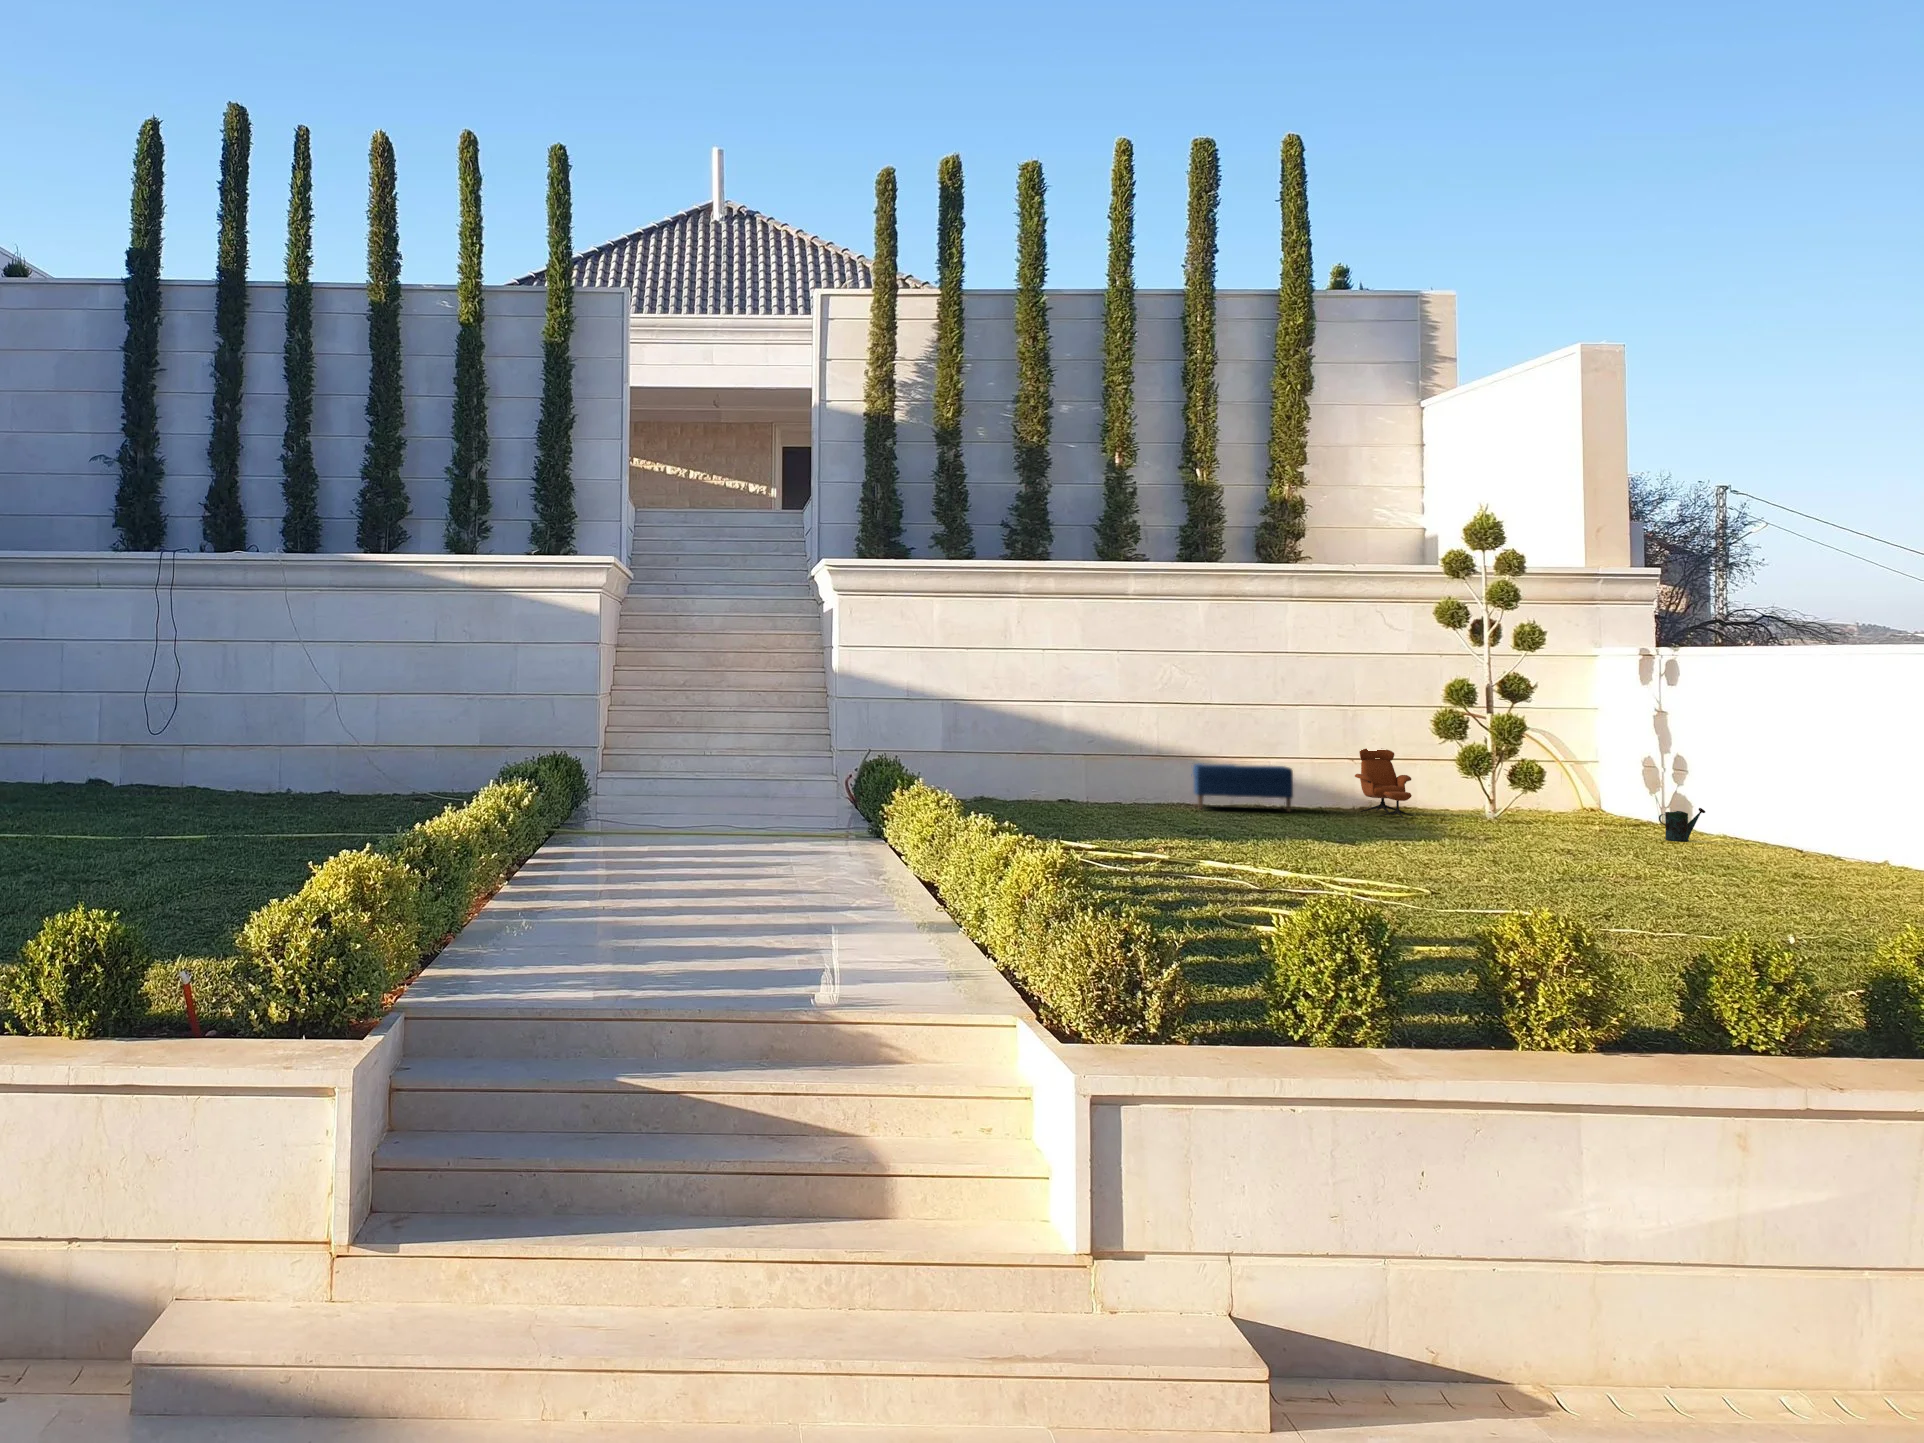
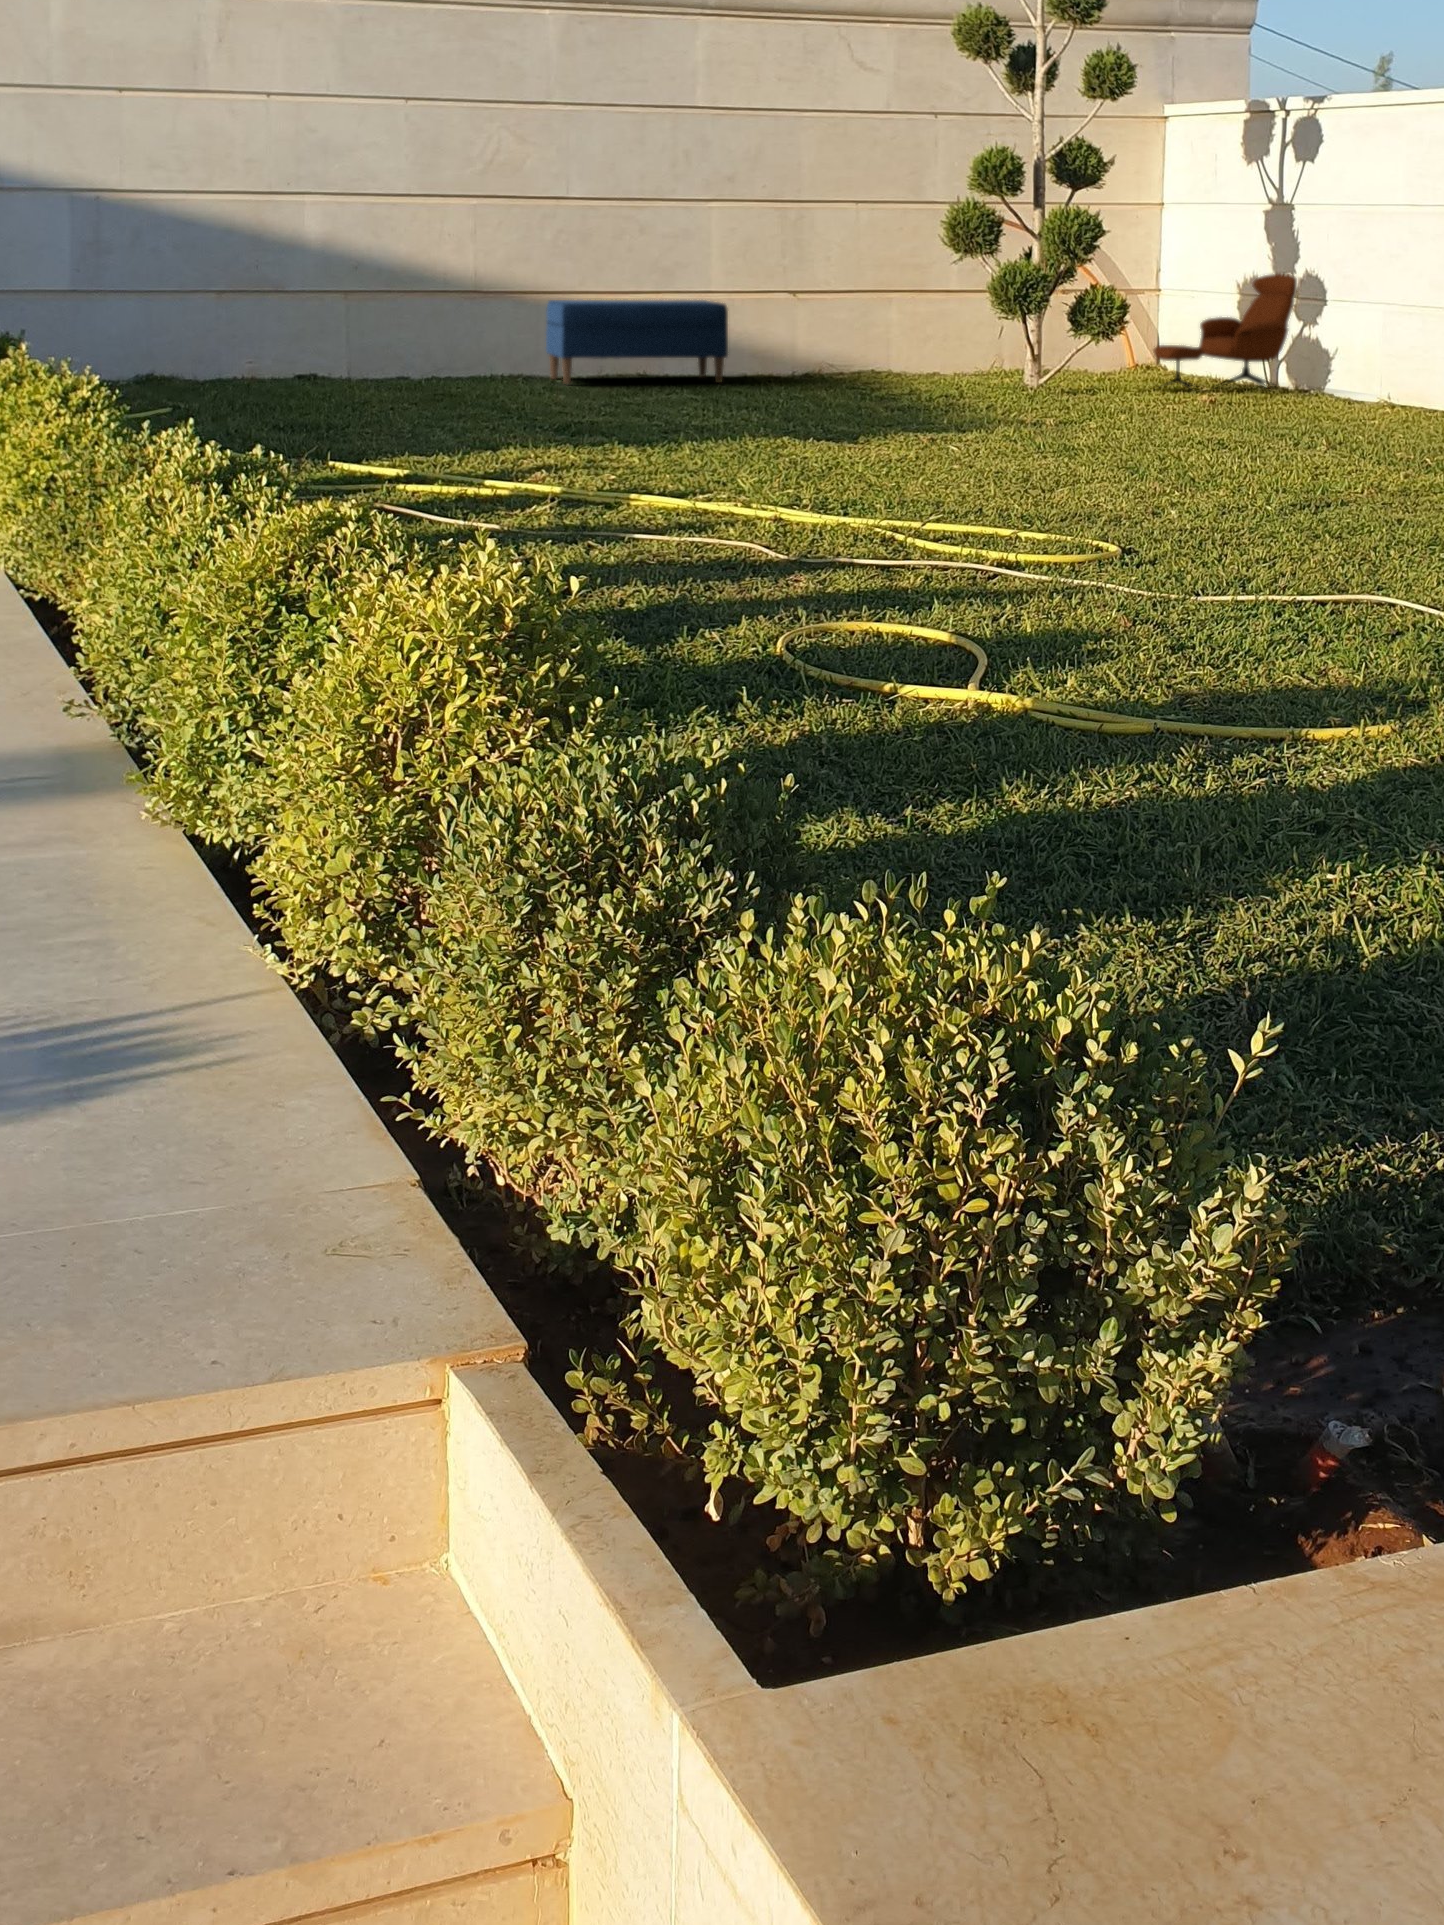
lounge chair: present [1355,749,1415,818] -> present [1153,274,1297,389]
watering can: present [1659,808,1705,841] -> none [1339,349,1405,406]

